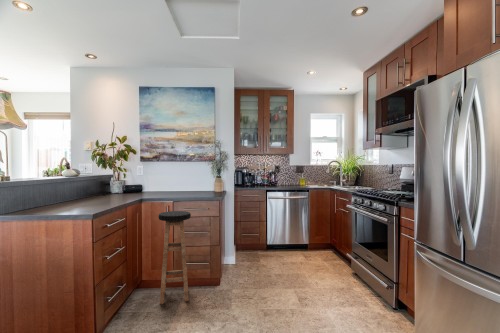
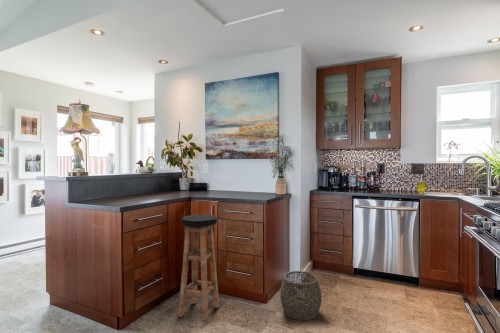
woven basket: none [236,249,268,284] -> present [280,271,322,321]

